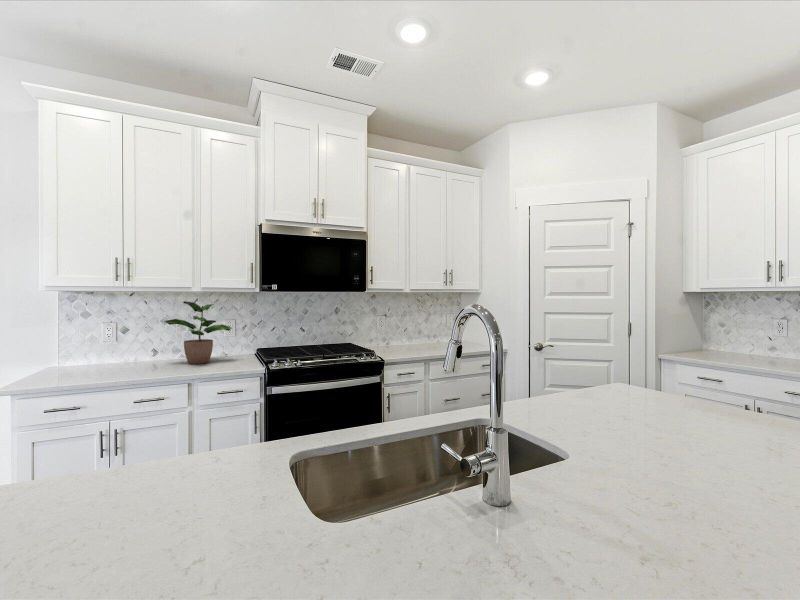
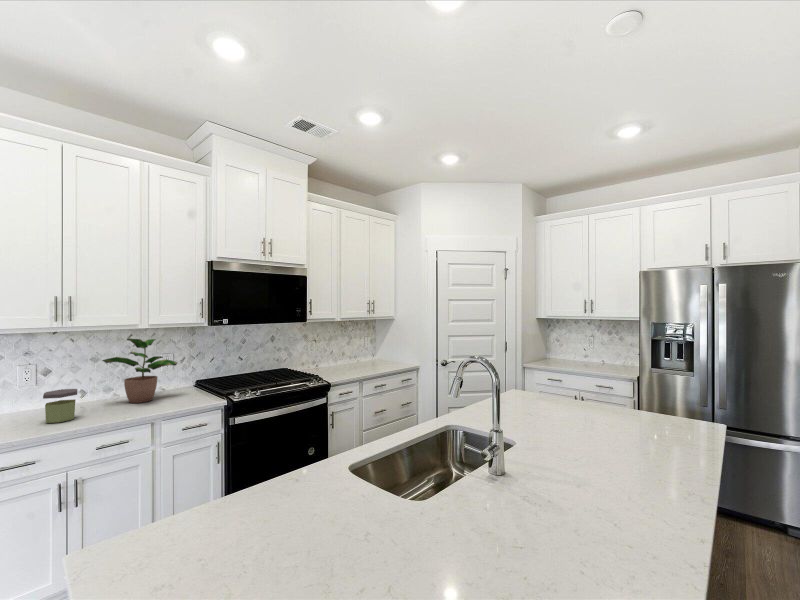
jar: none [108,345,138,374] -> present [43,389,77,423]

